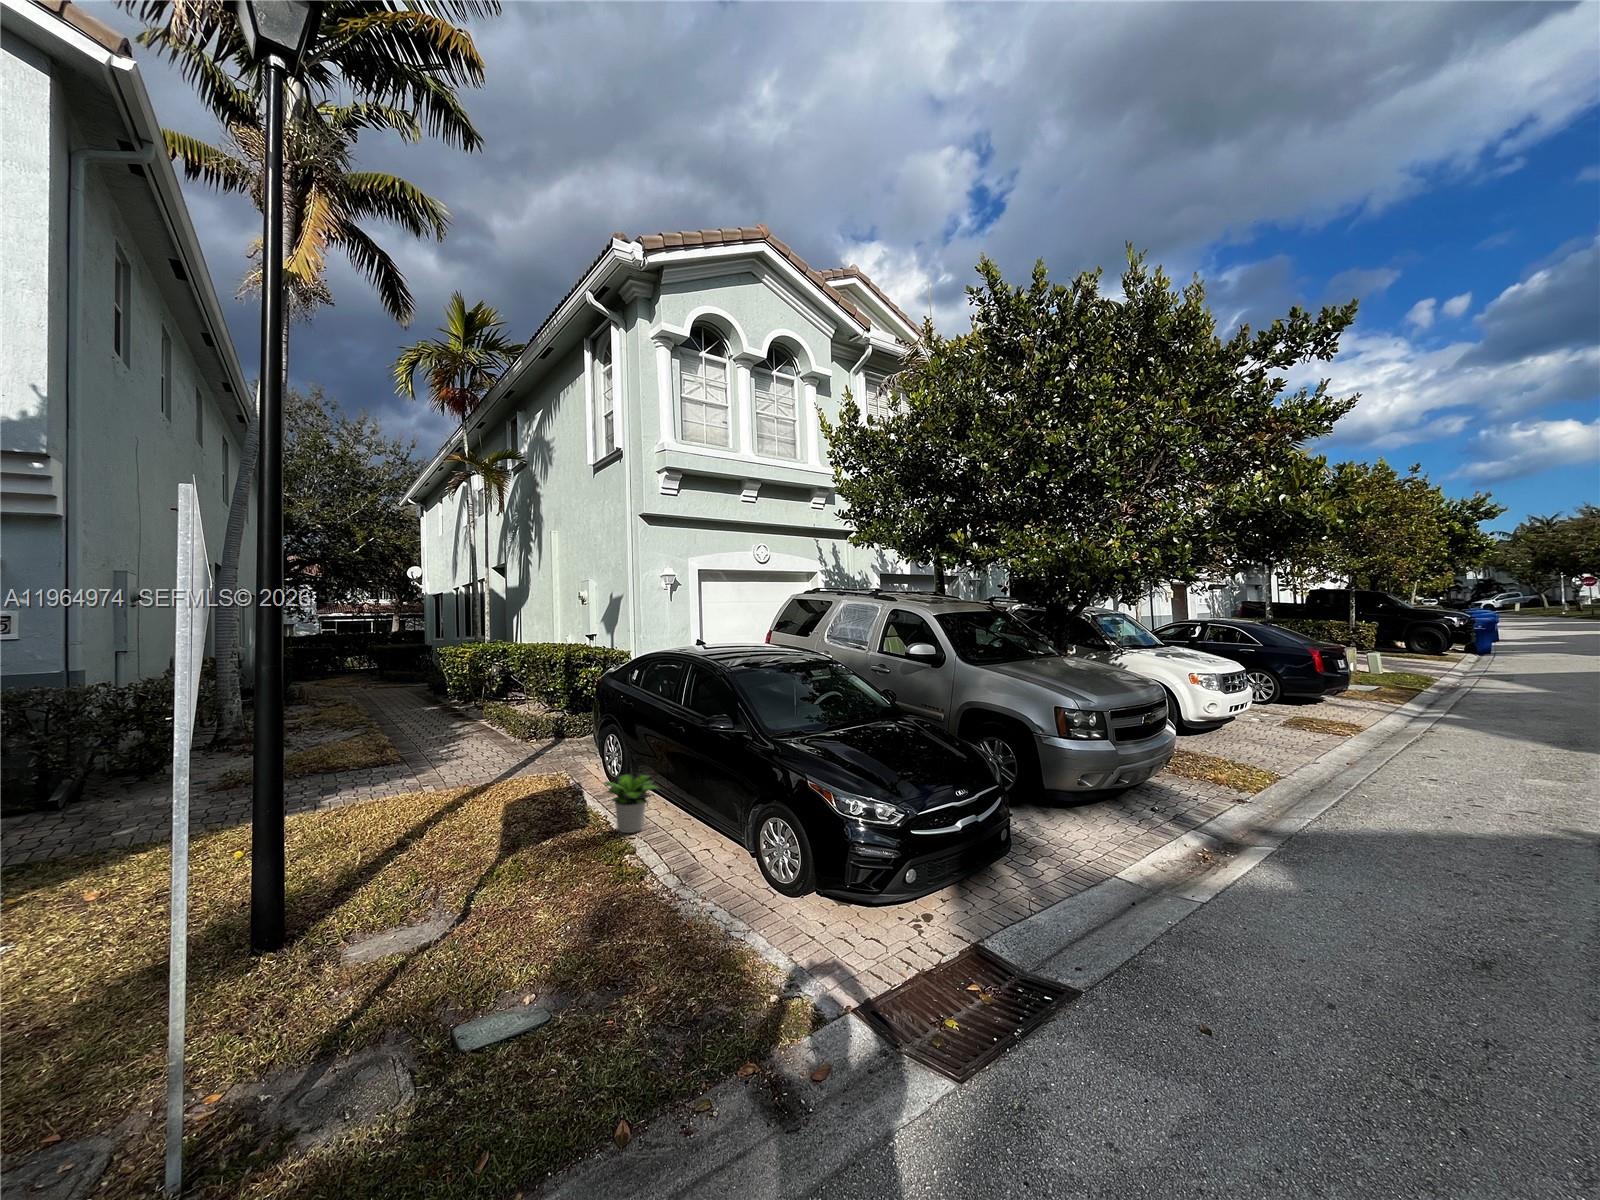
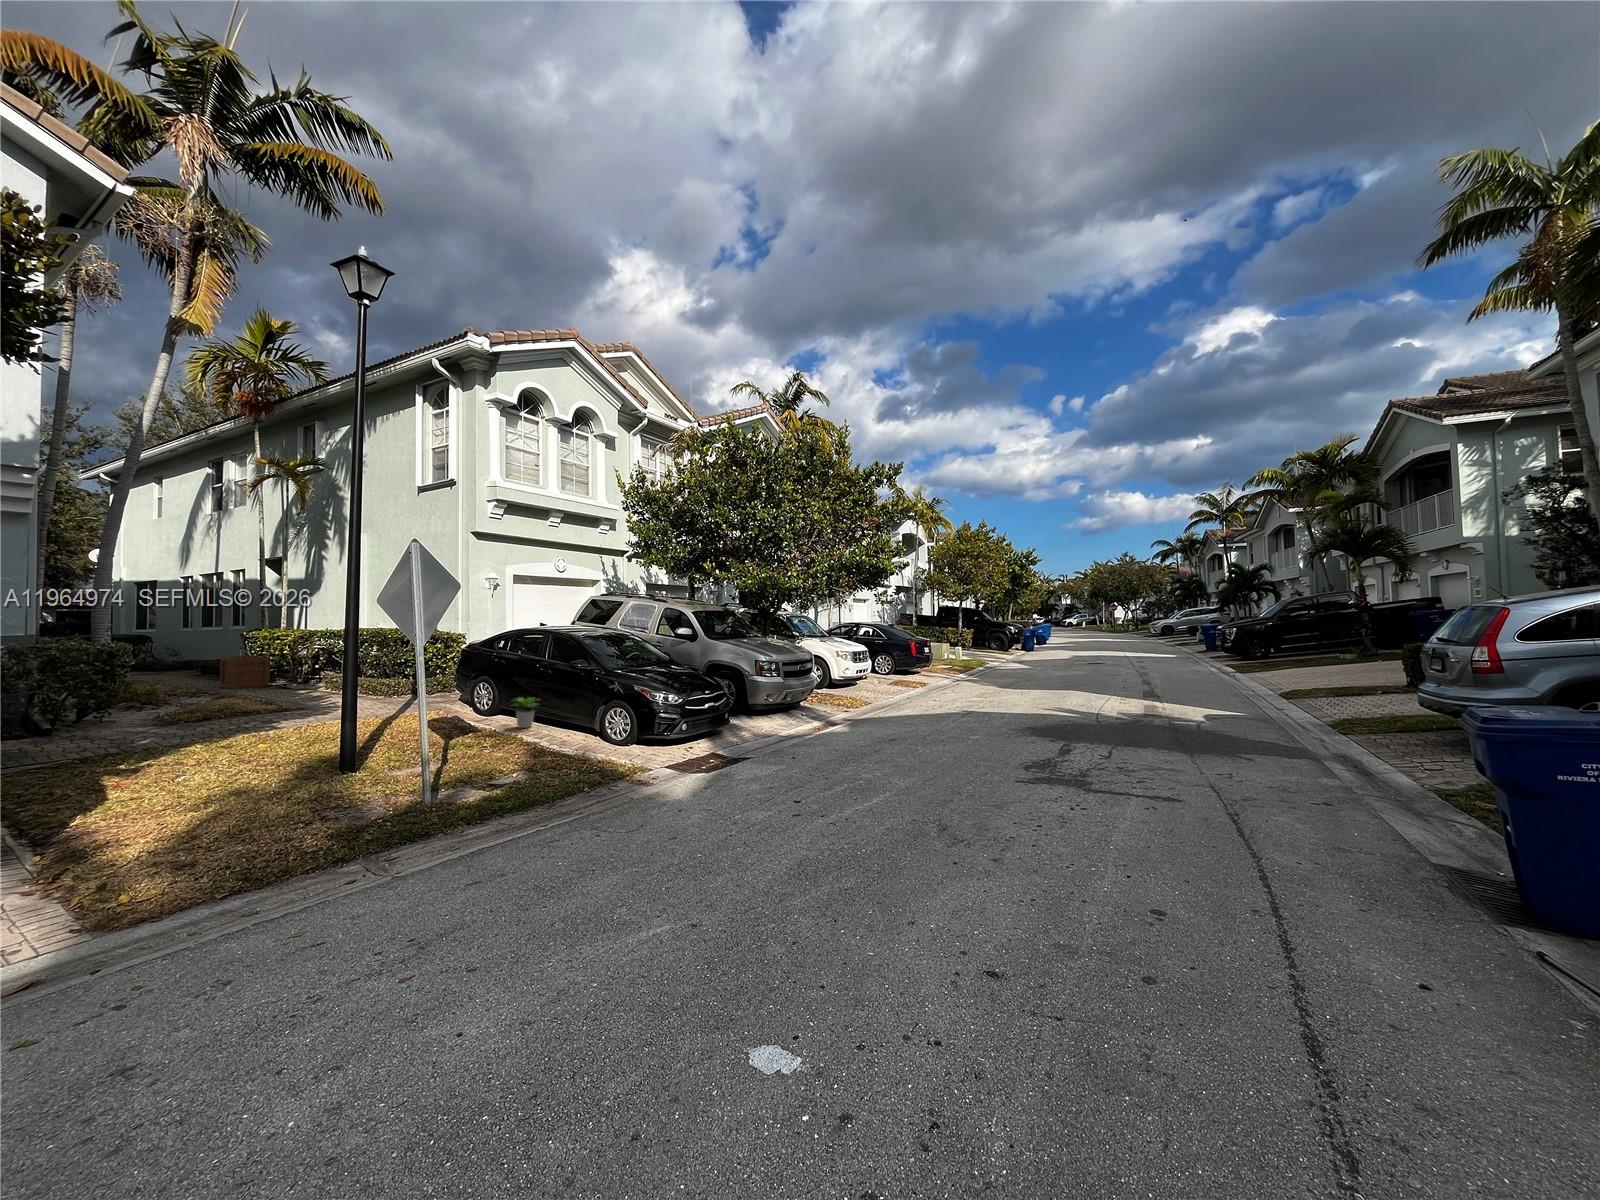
wooden crate: none [413,674,458,714] -> present [219,655,270,688]

